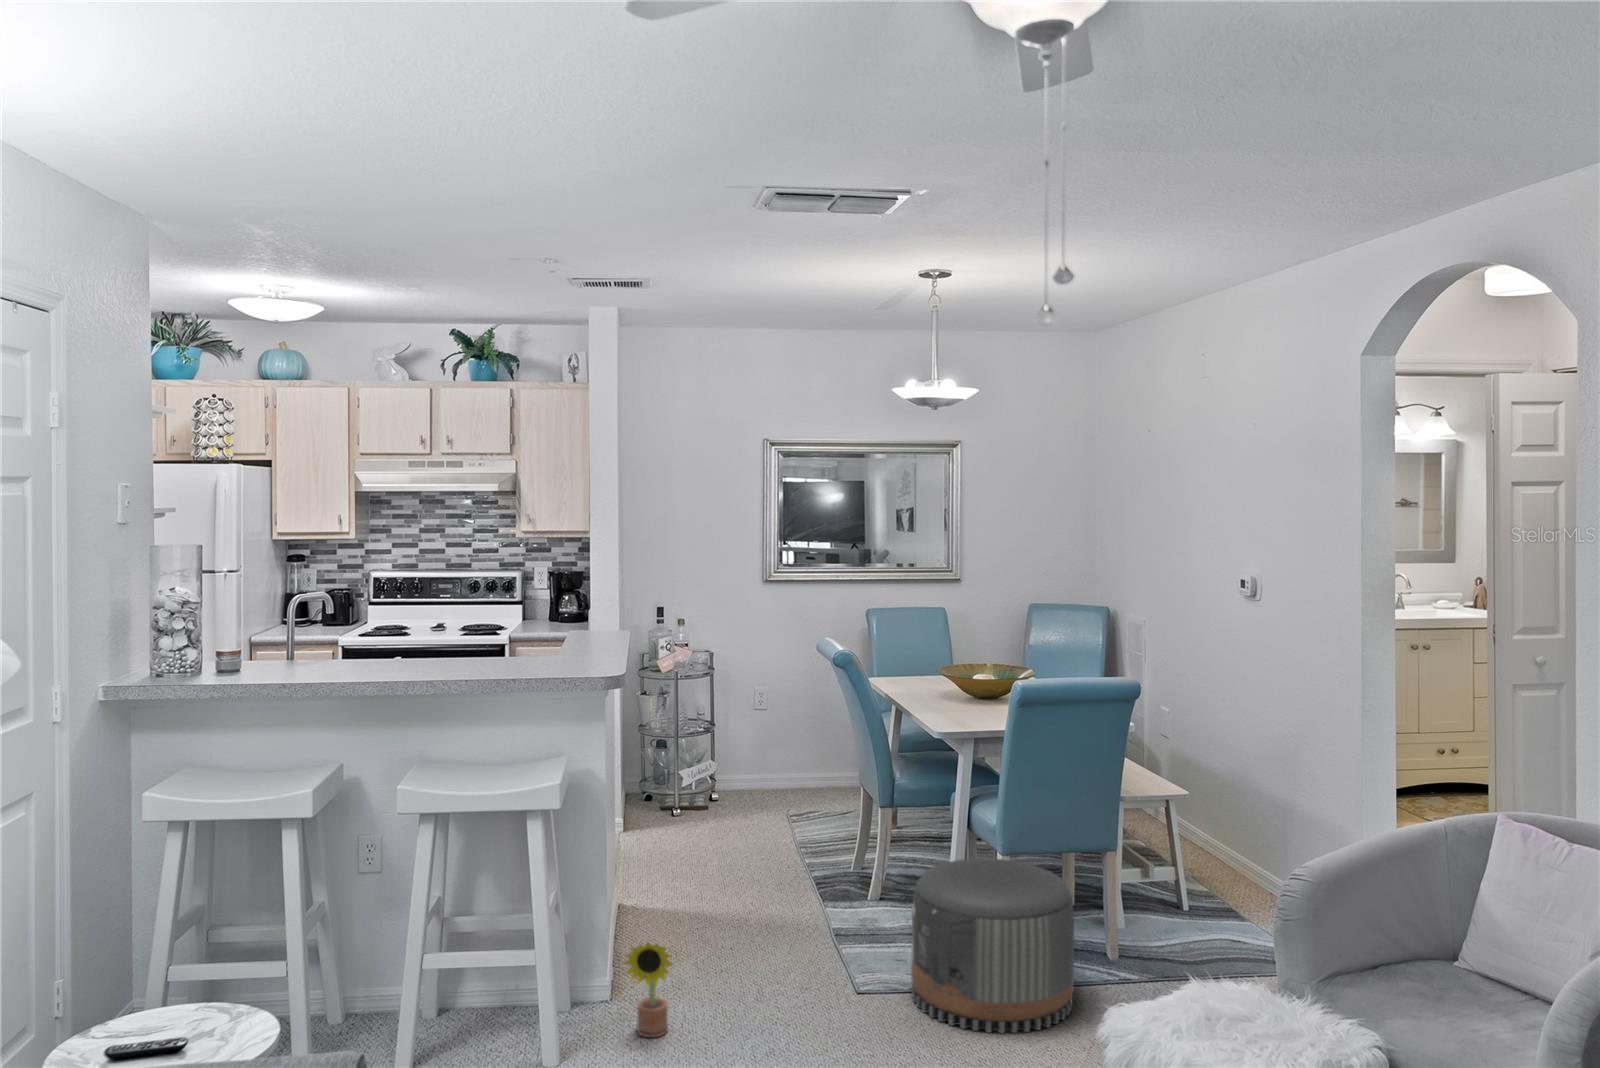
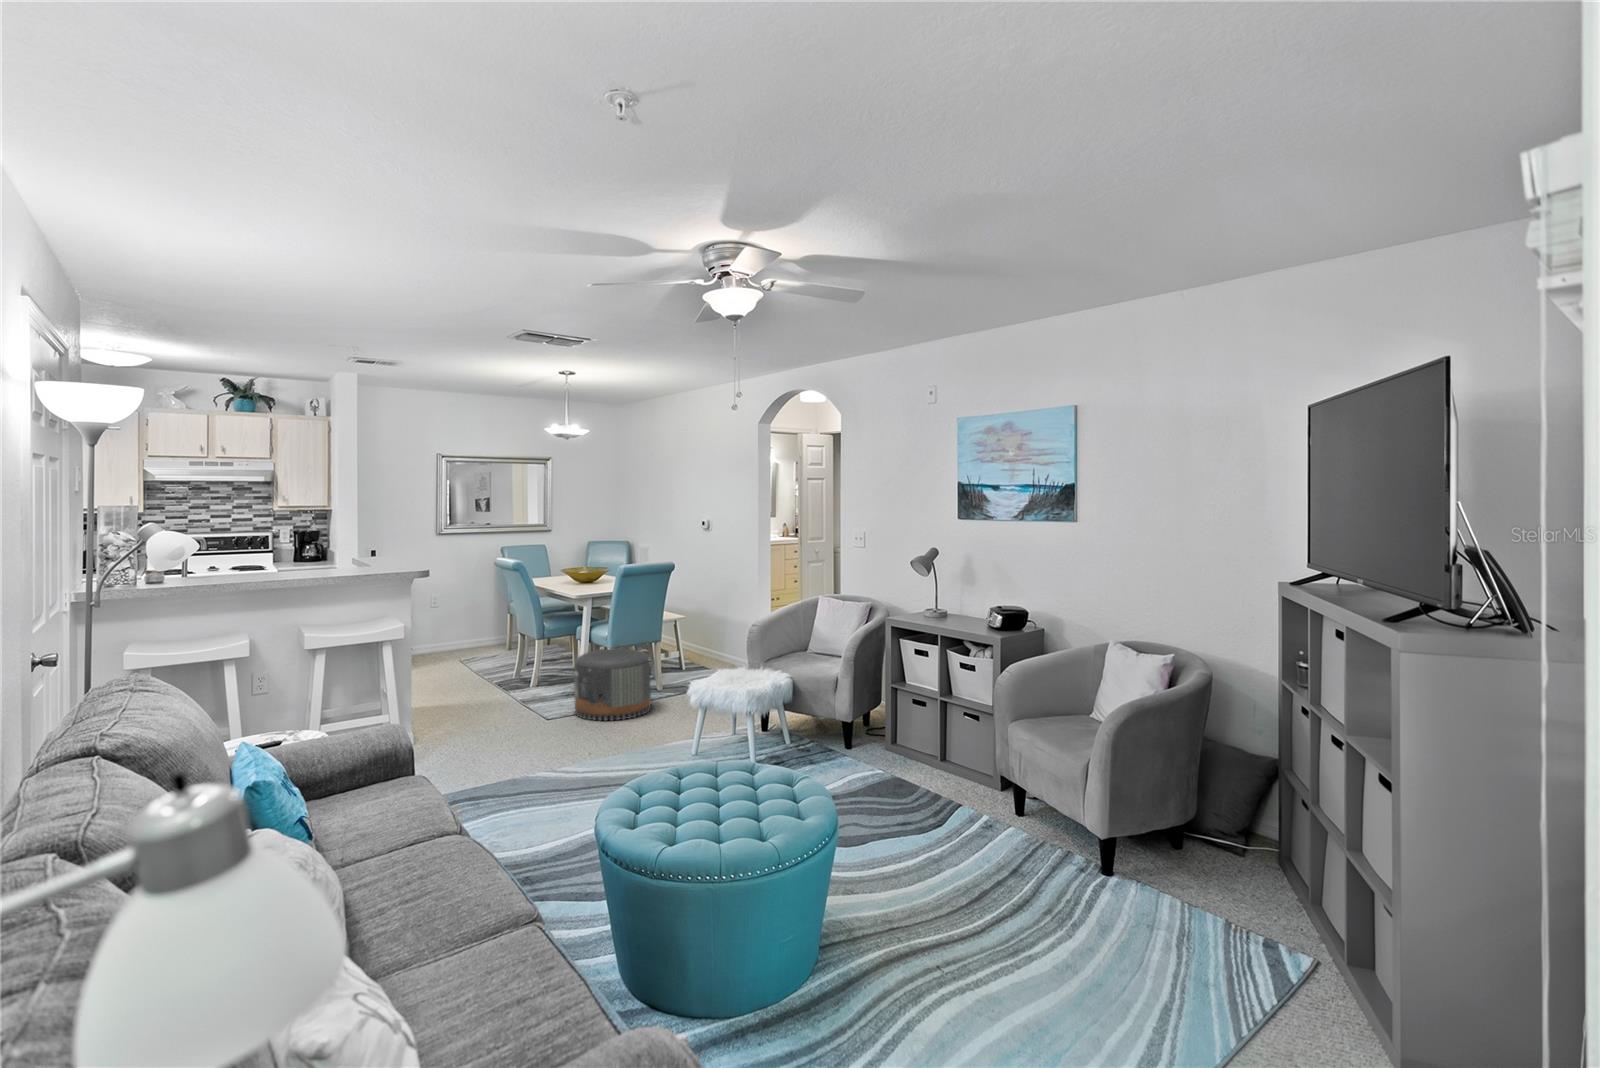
decorative plant: present [624,942,672,1037] -> none [438,697,467,747]

